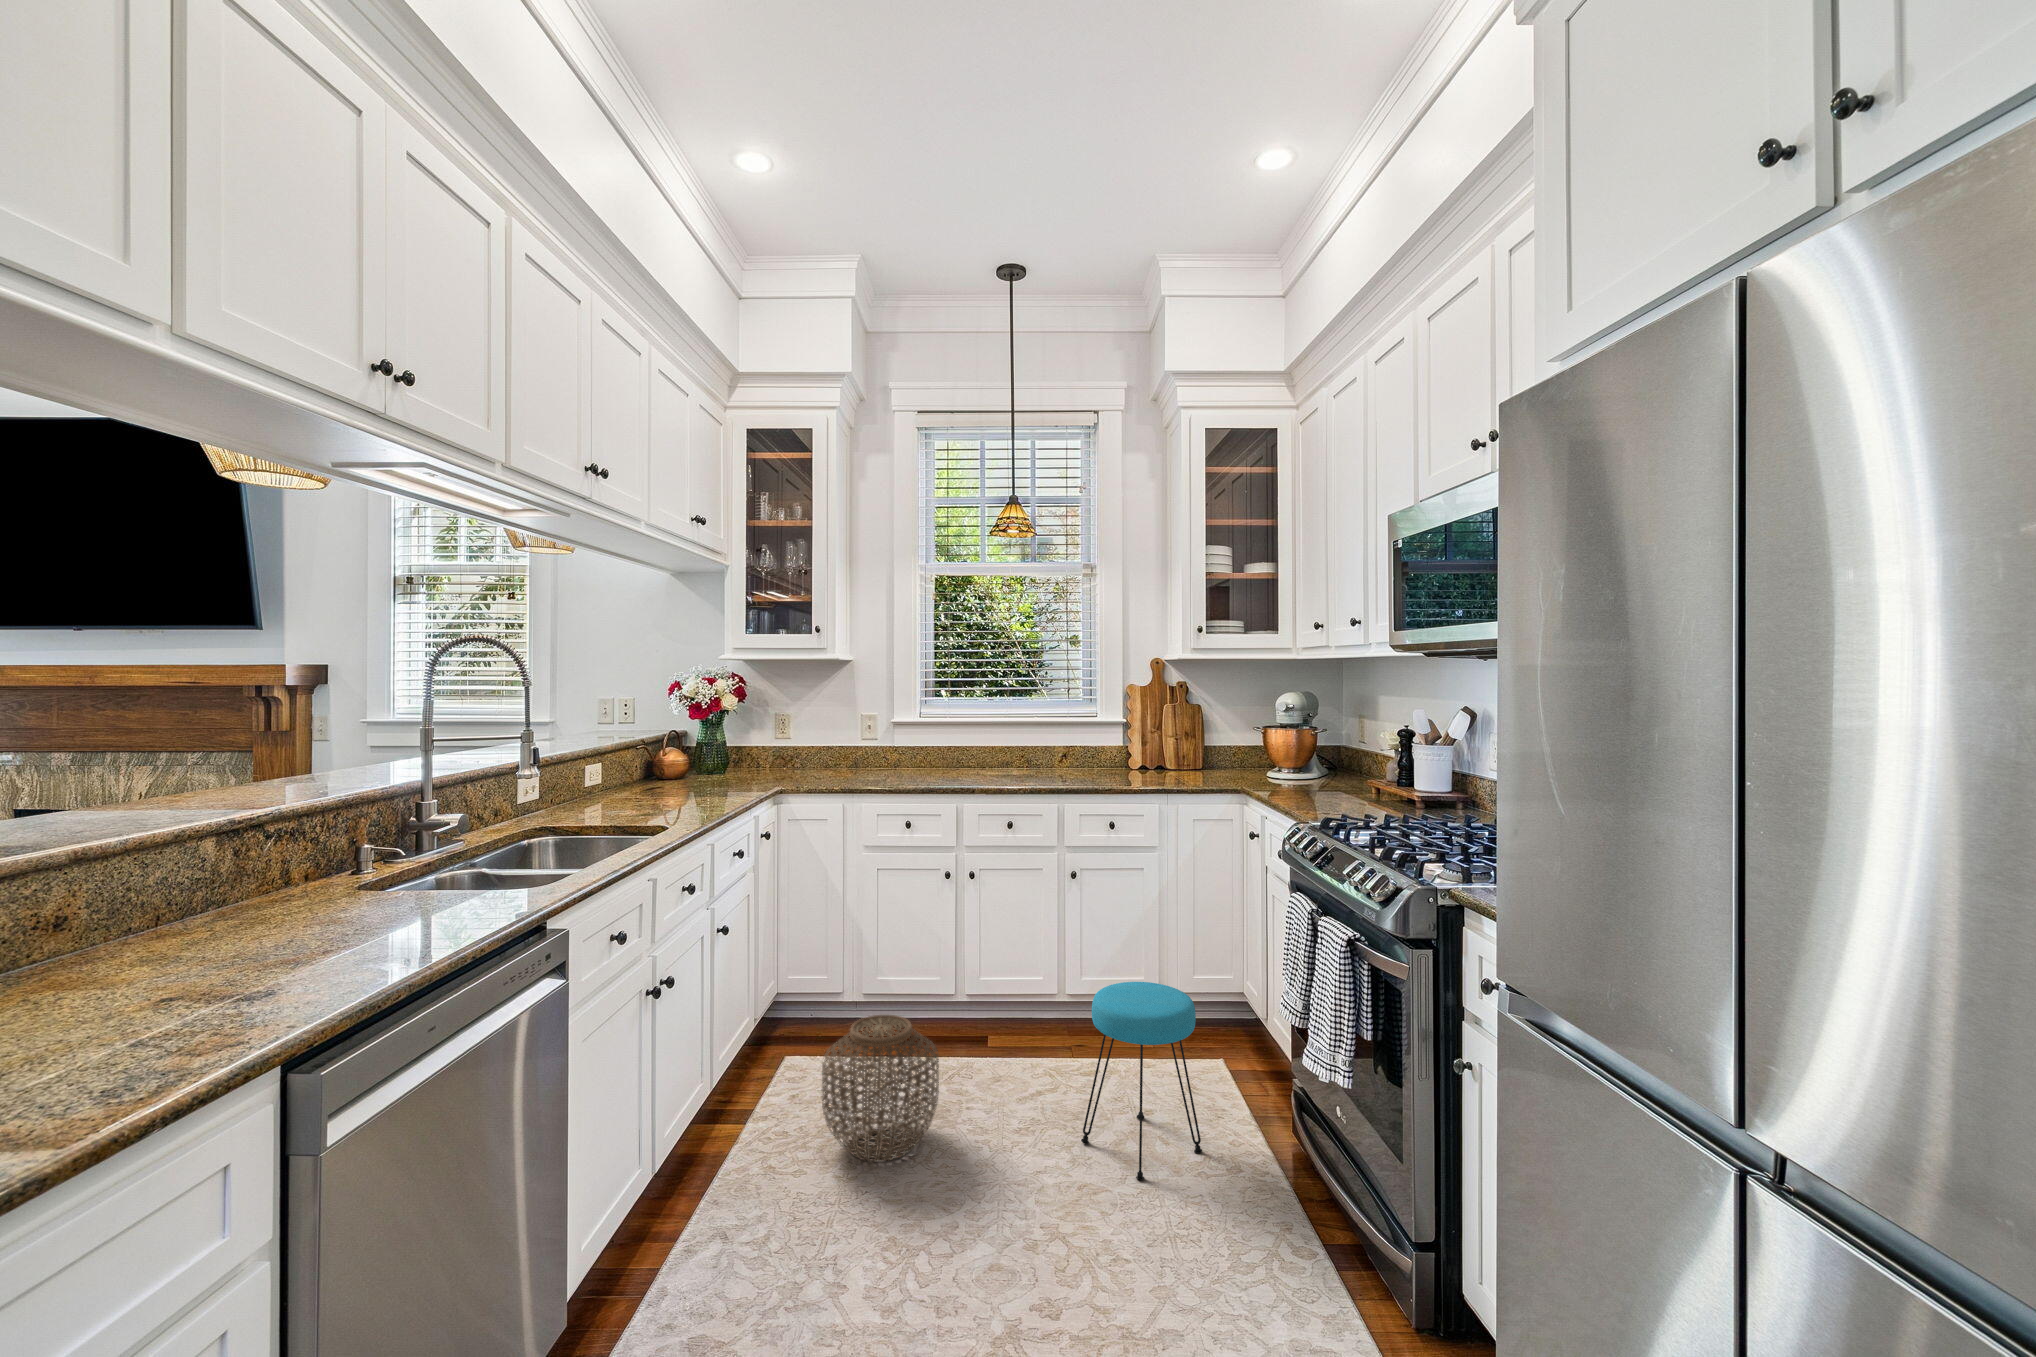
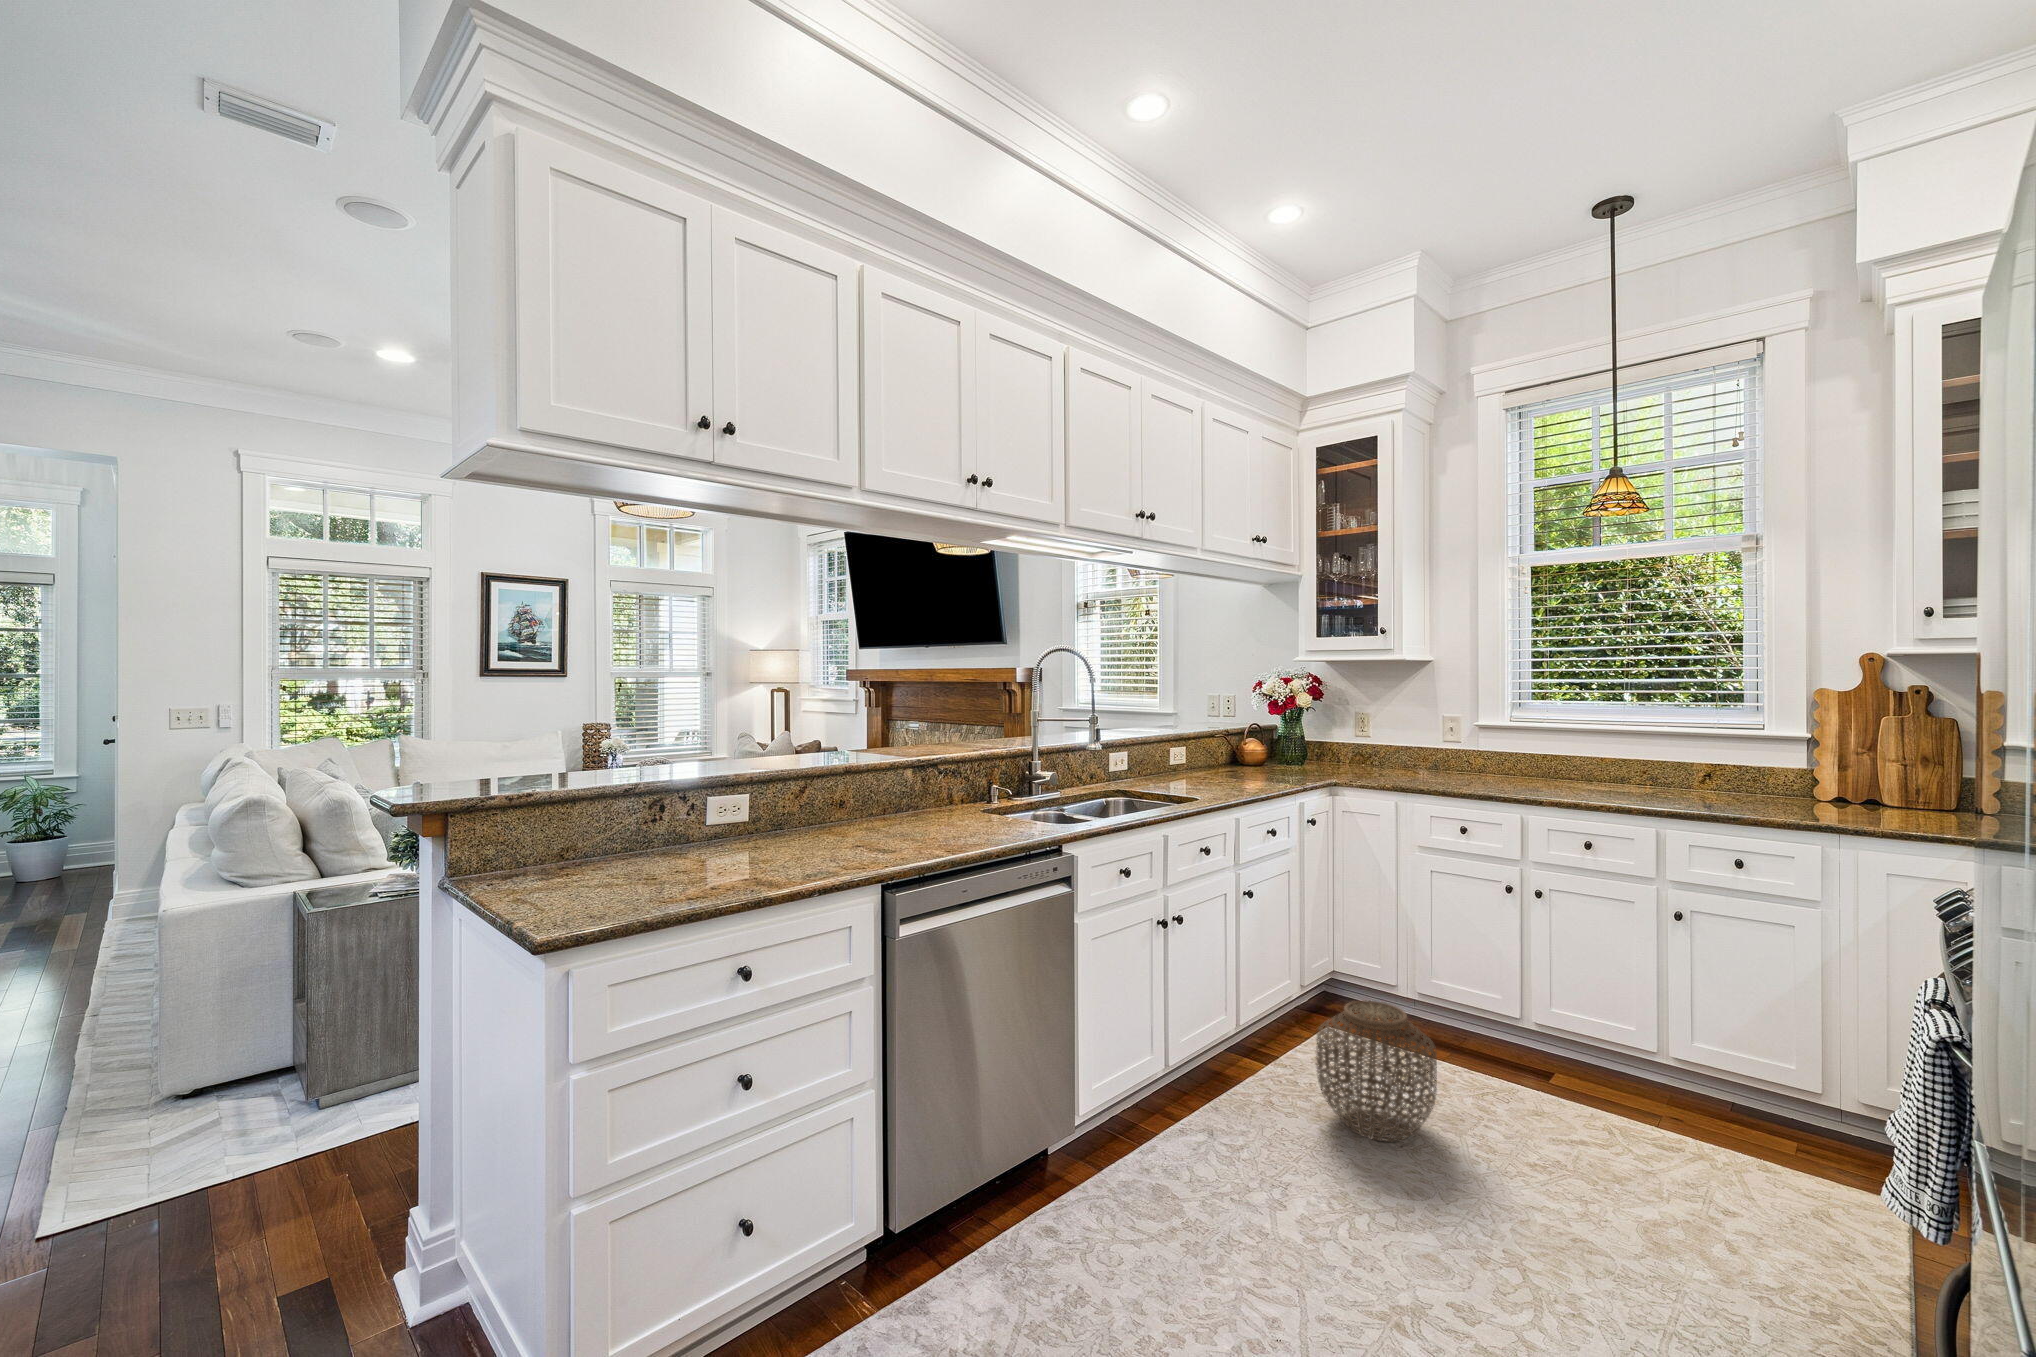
stool: present [1081,982,1202,1179] -> none [1604,1040,1781,1283]

